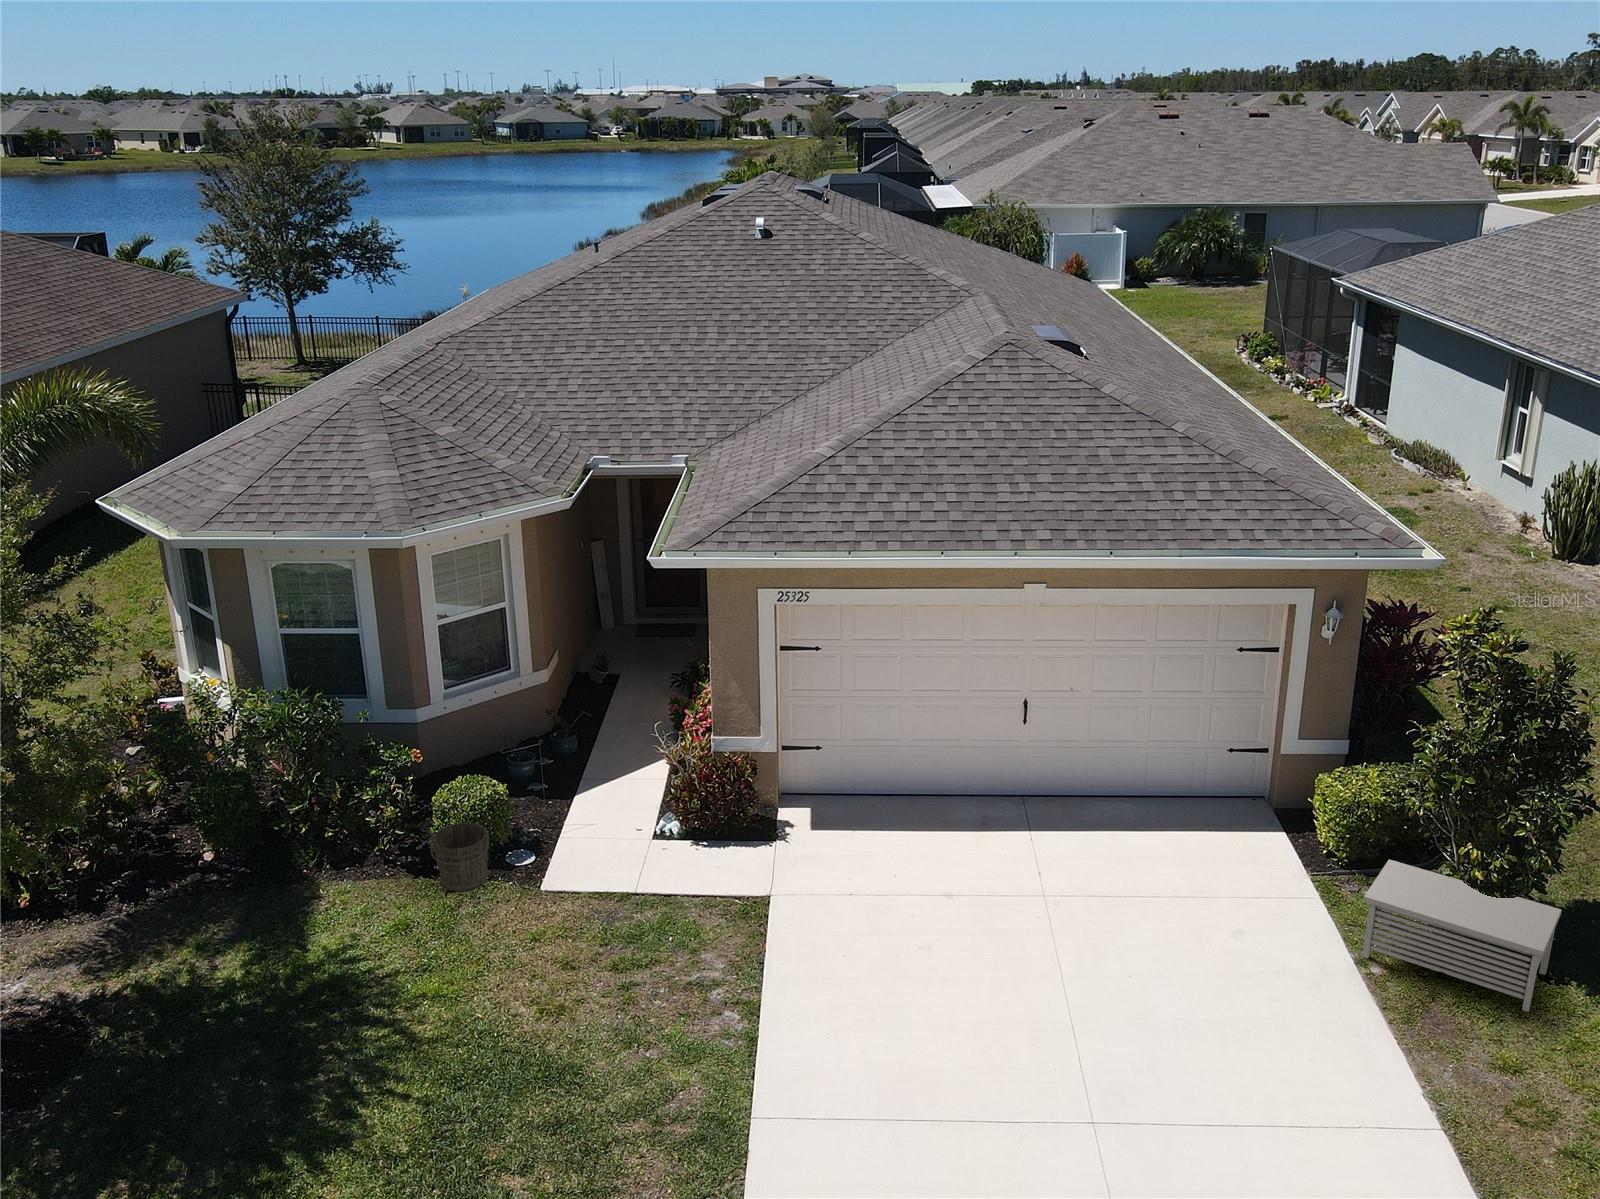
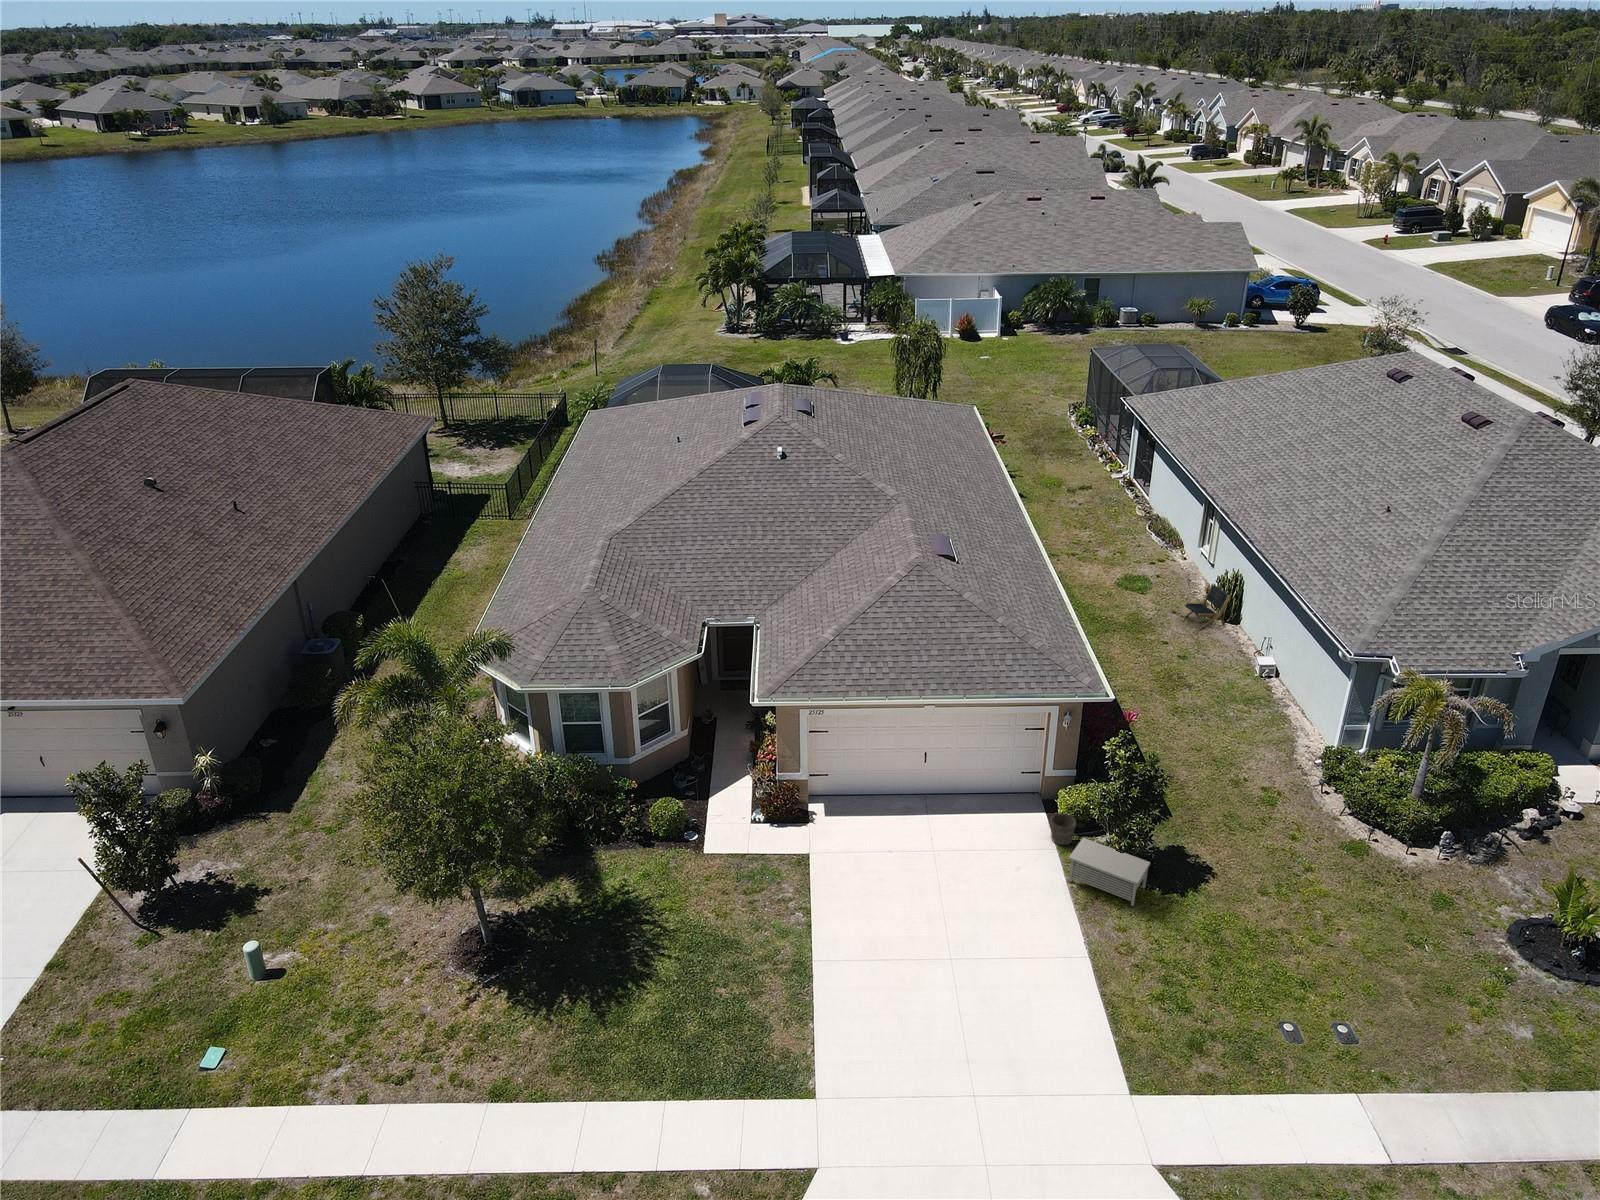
lounge chair: none [1494,477,1589,555] -> present [1183,584,1231,630]
bucket: present [431,823,489,891] -> present [1050,813,1076,845]

